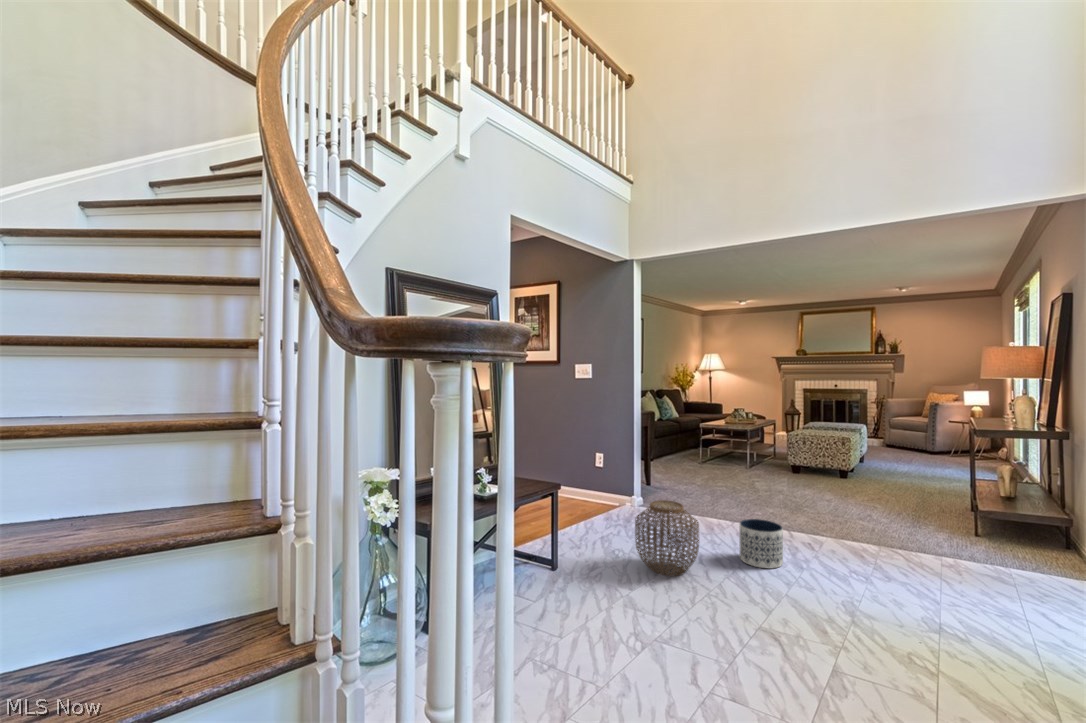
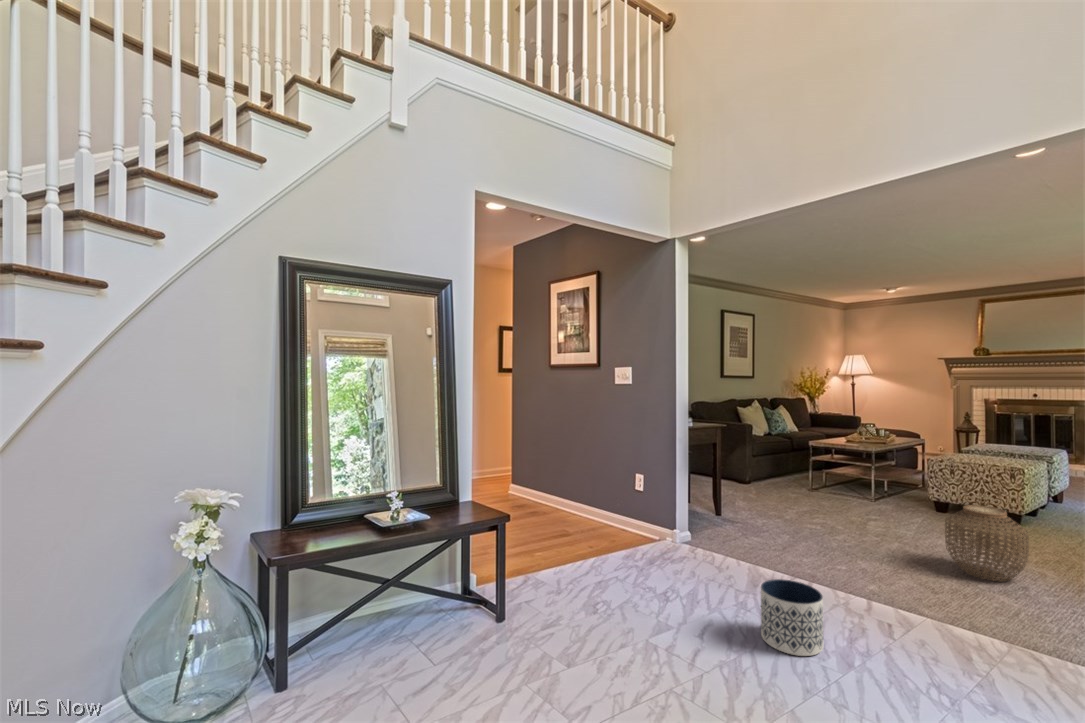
woven basket: present [635,500,699,576] -> present [945,505,1029,582]

